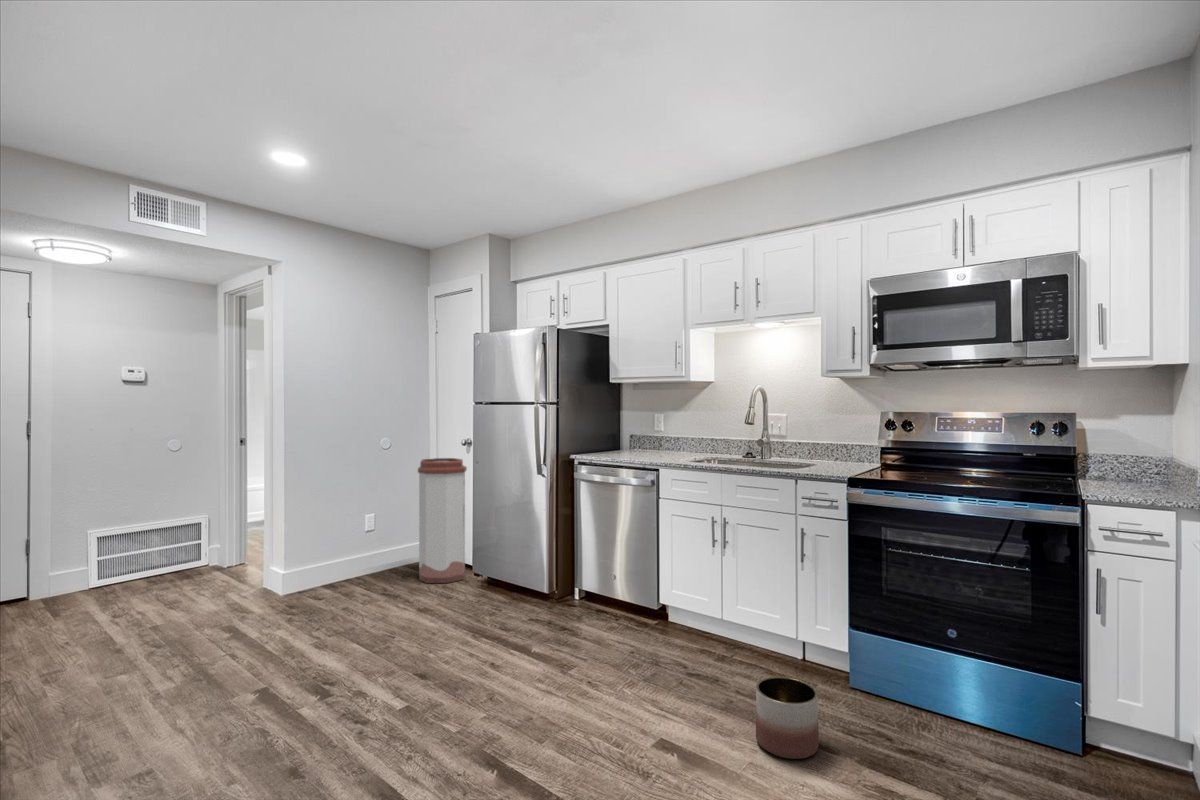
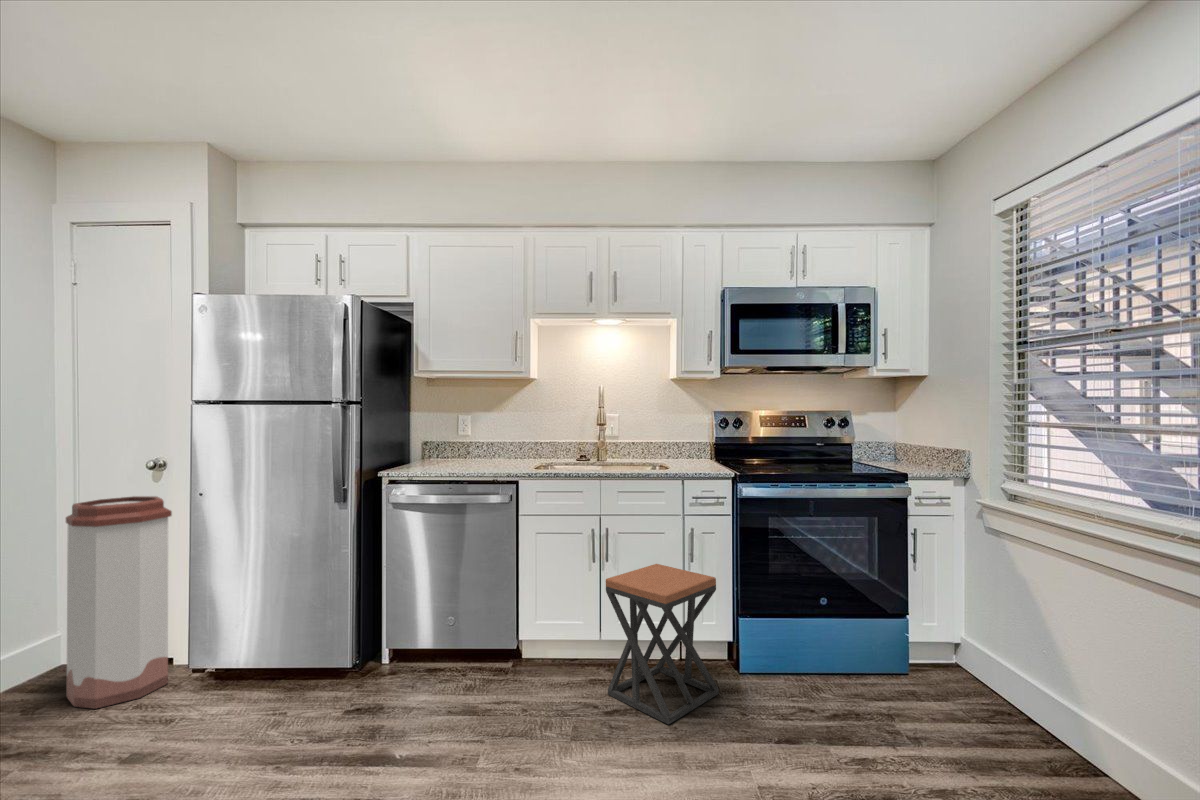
stool: none [705,558,803,697] -> present [606,564,719,725]
planter: present [756,677,819,759] -> none [736,682,801,770]

